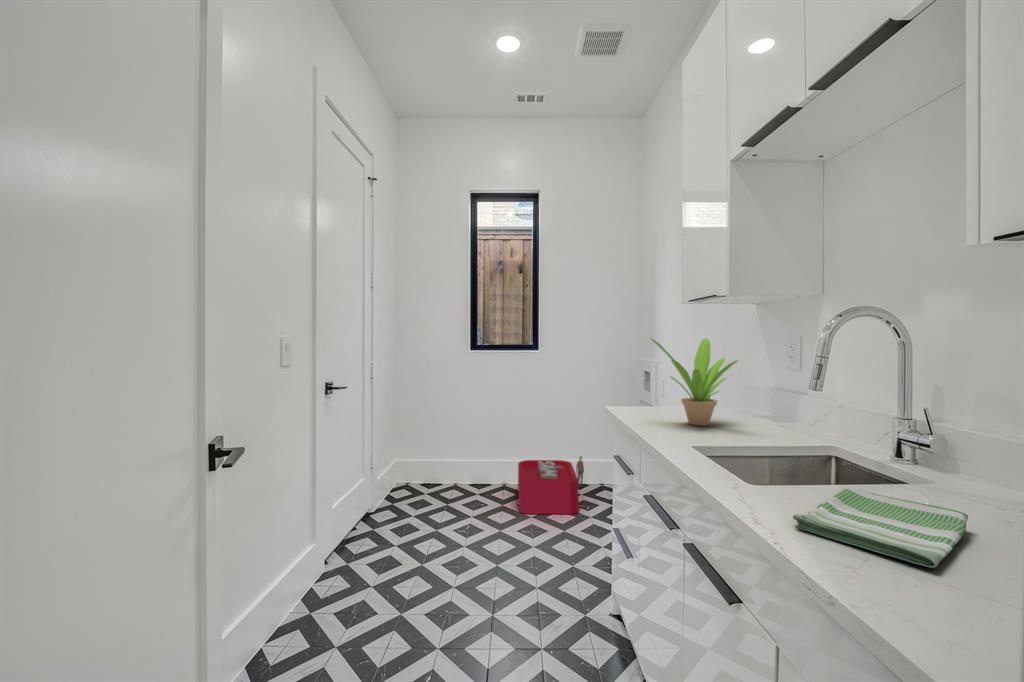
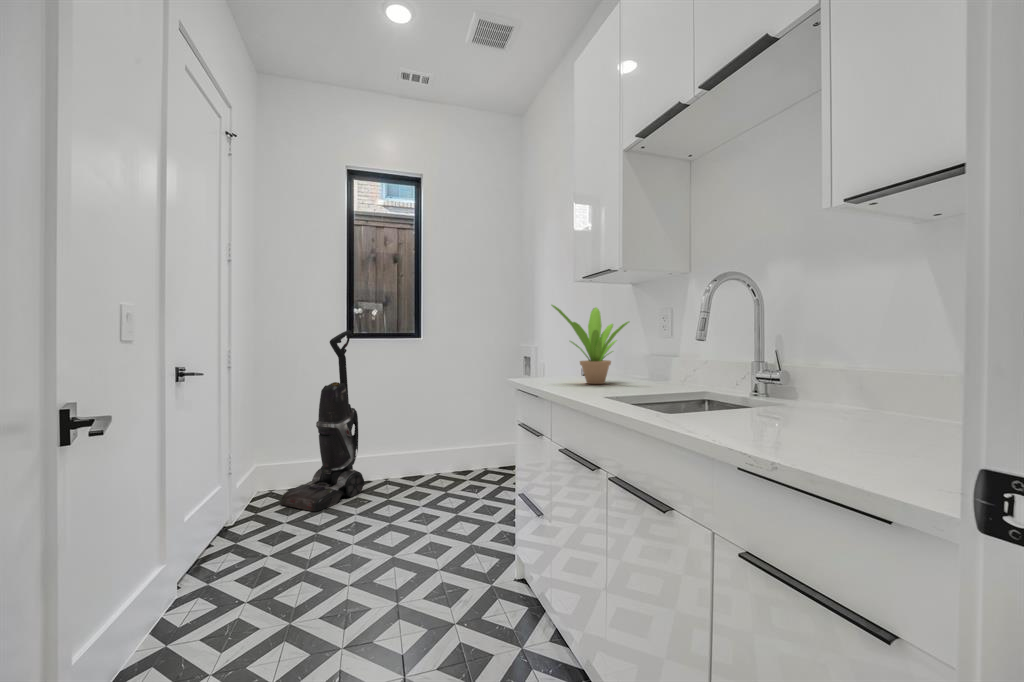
vacuum cleaner: none [412,341,484,509] -> present [280,330,364,512]
storage bin: present [518,456,584,514] -> none [401,443,467,504]
dish towel: present [793,487,968,568] -> none [730,400,853,435]

